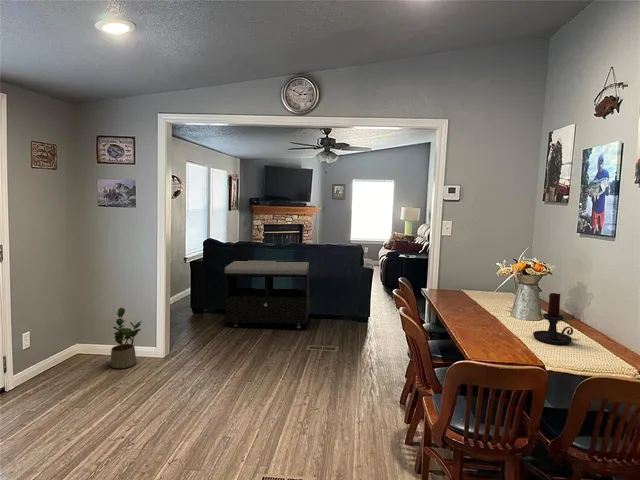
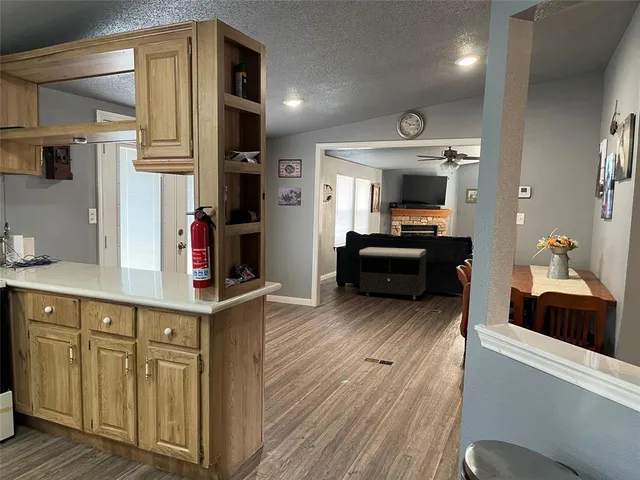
candle holder: present [533,293,573,345] -> none [541,254,572,286]
potted plant: present [111,307,142,368] -> none [284,270,303,308]

